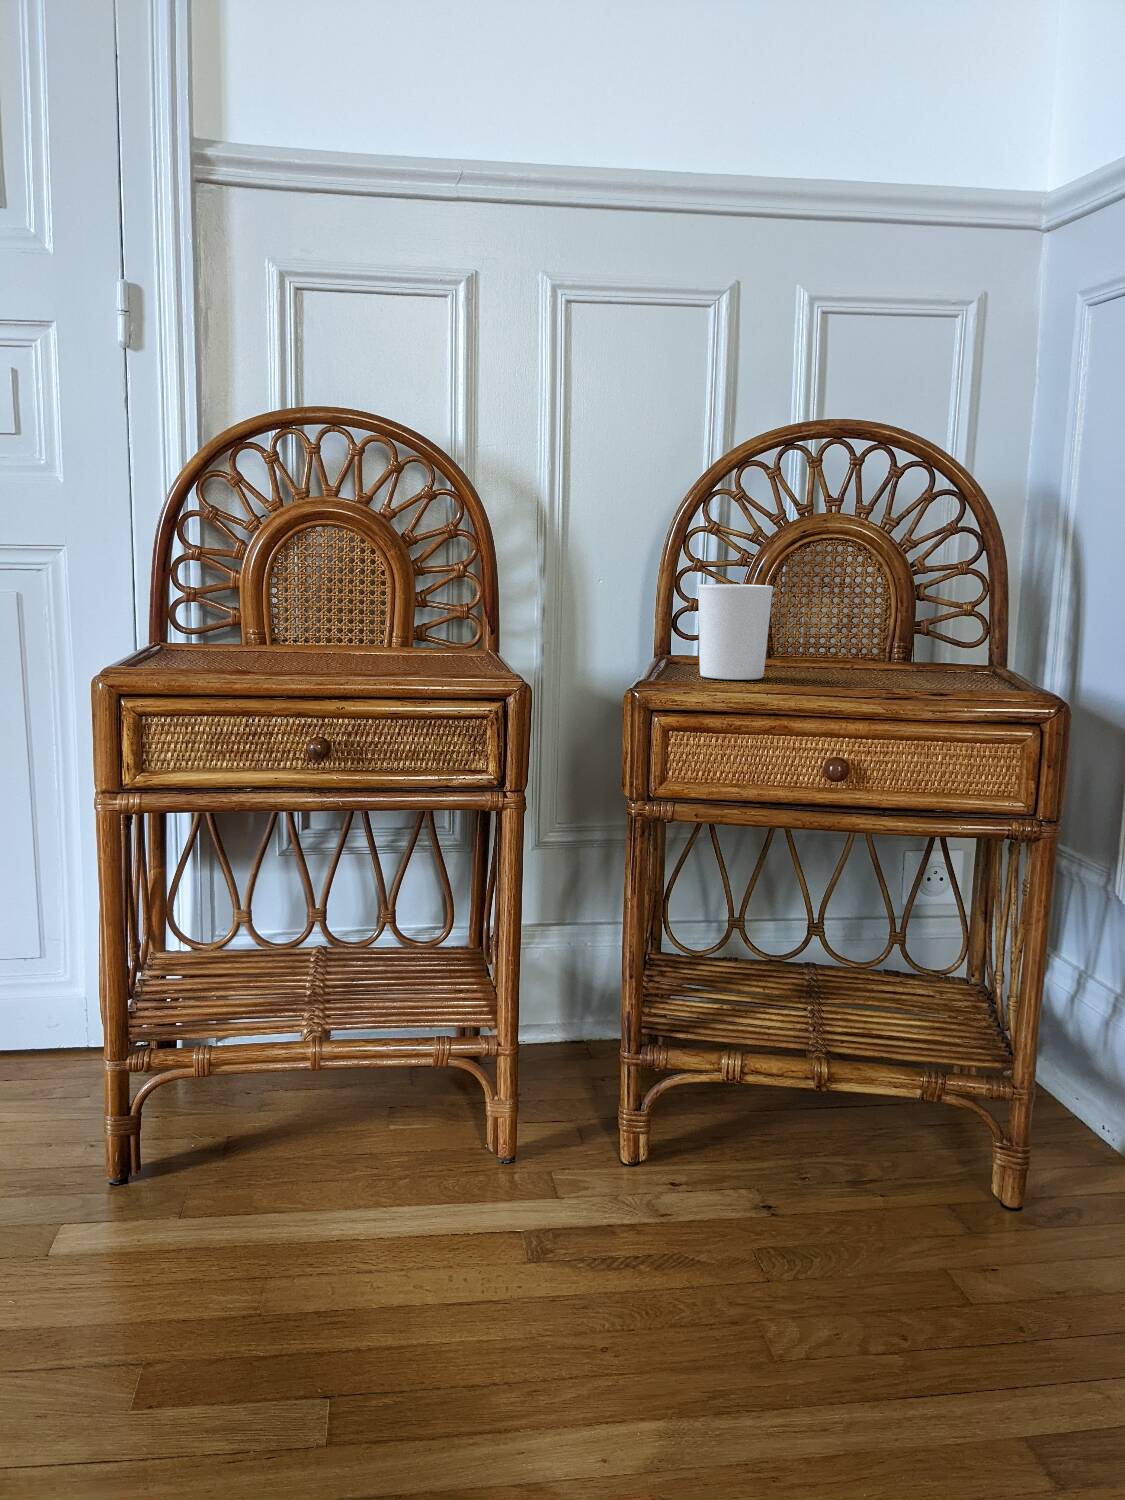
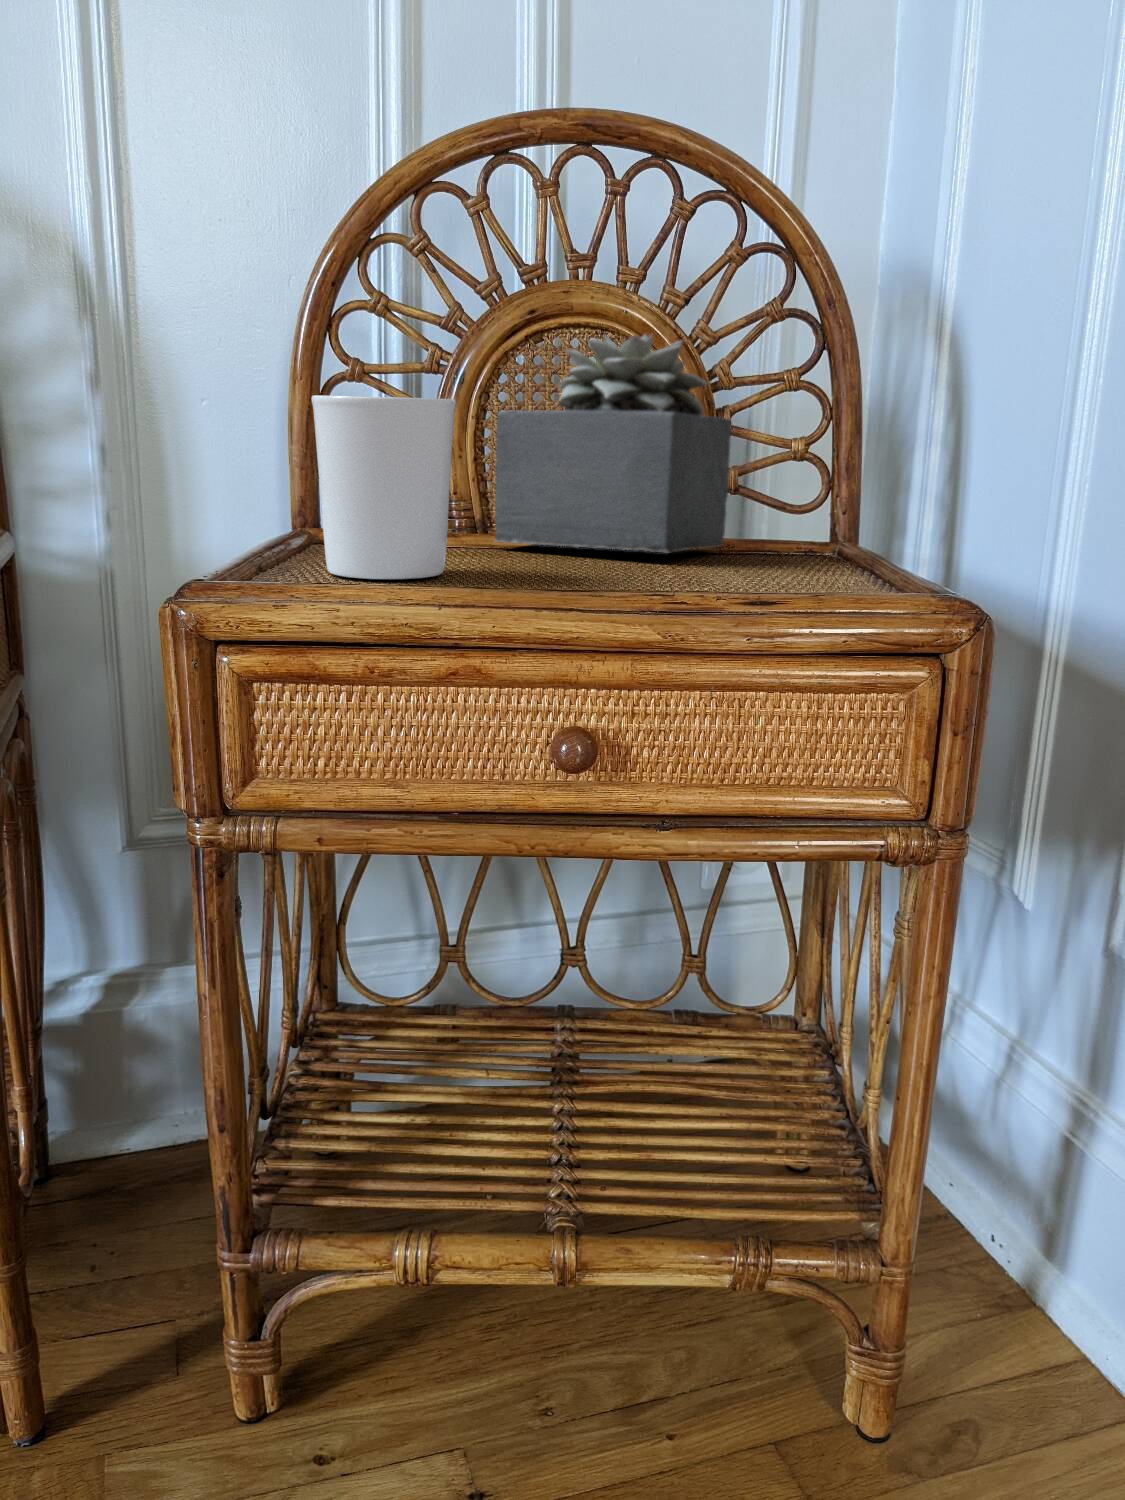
succulent plant: none [780,545,925,670] -> present [495,335,731,553]

